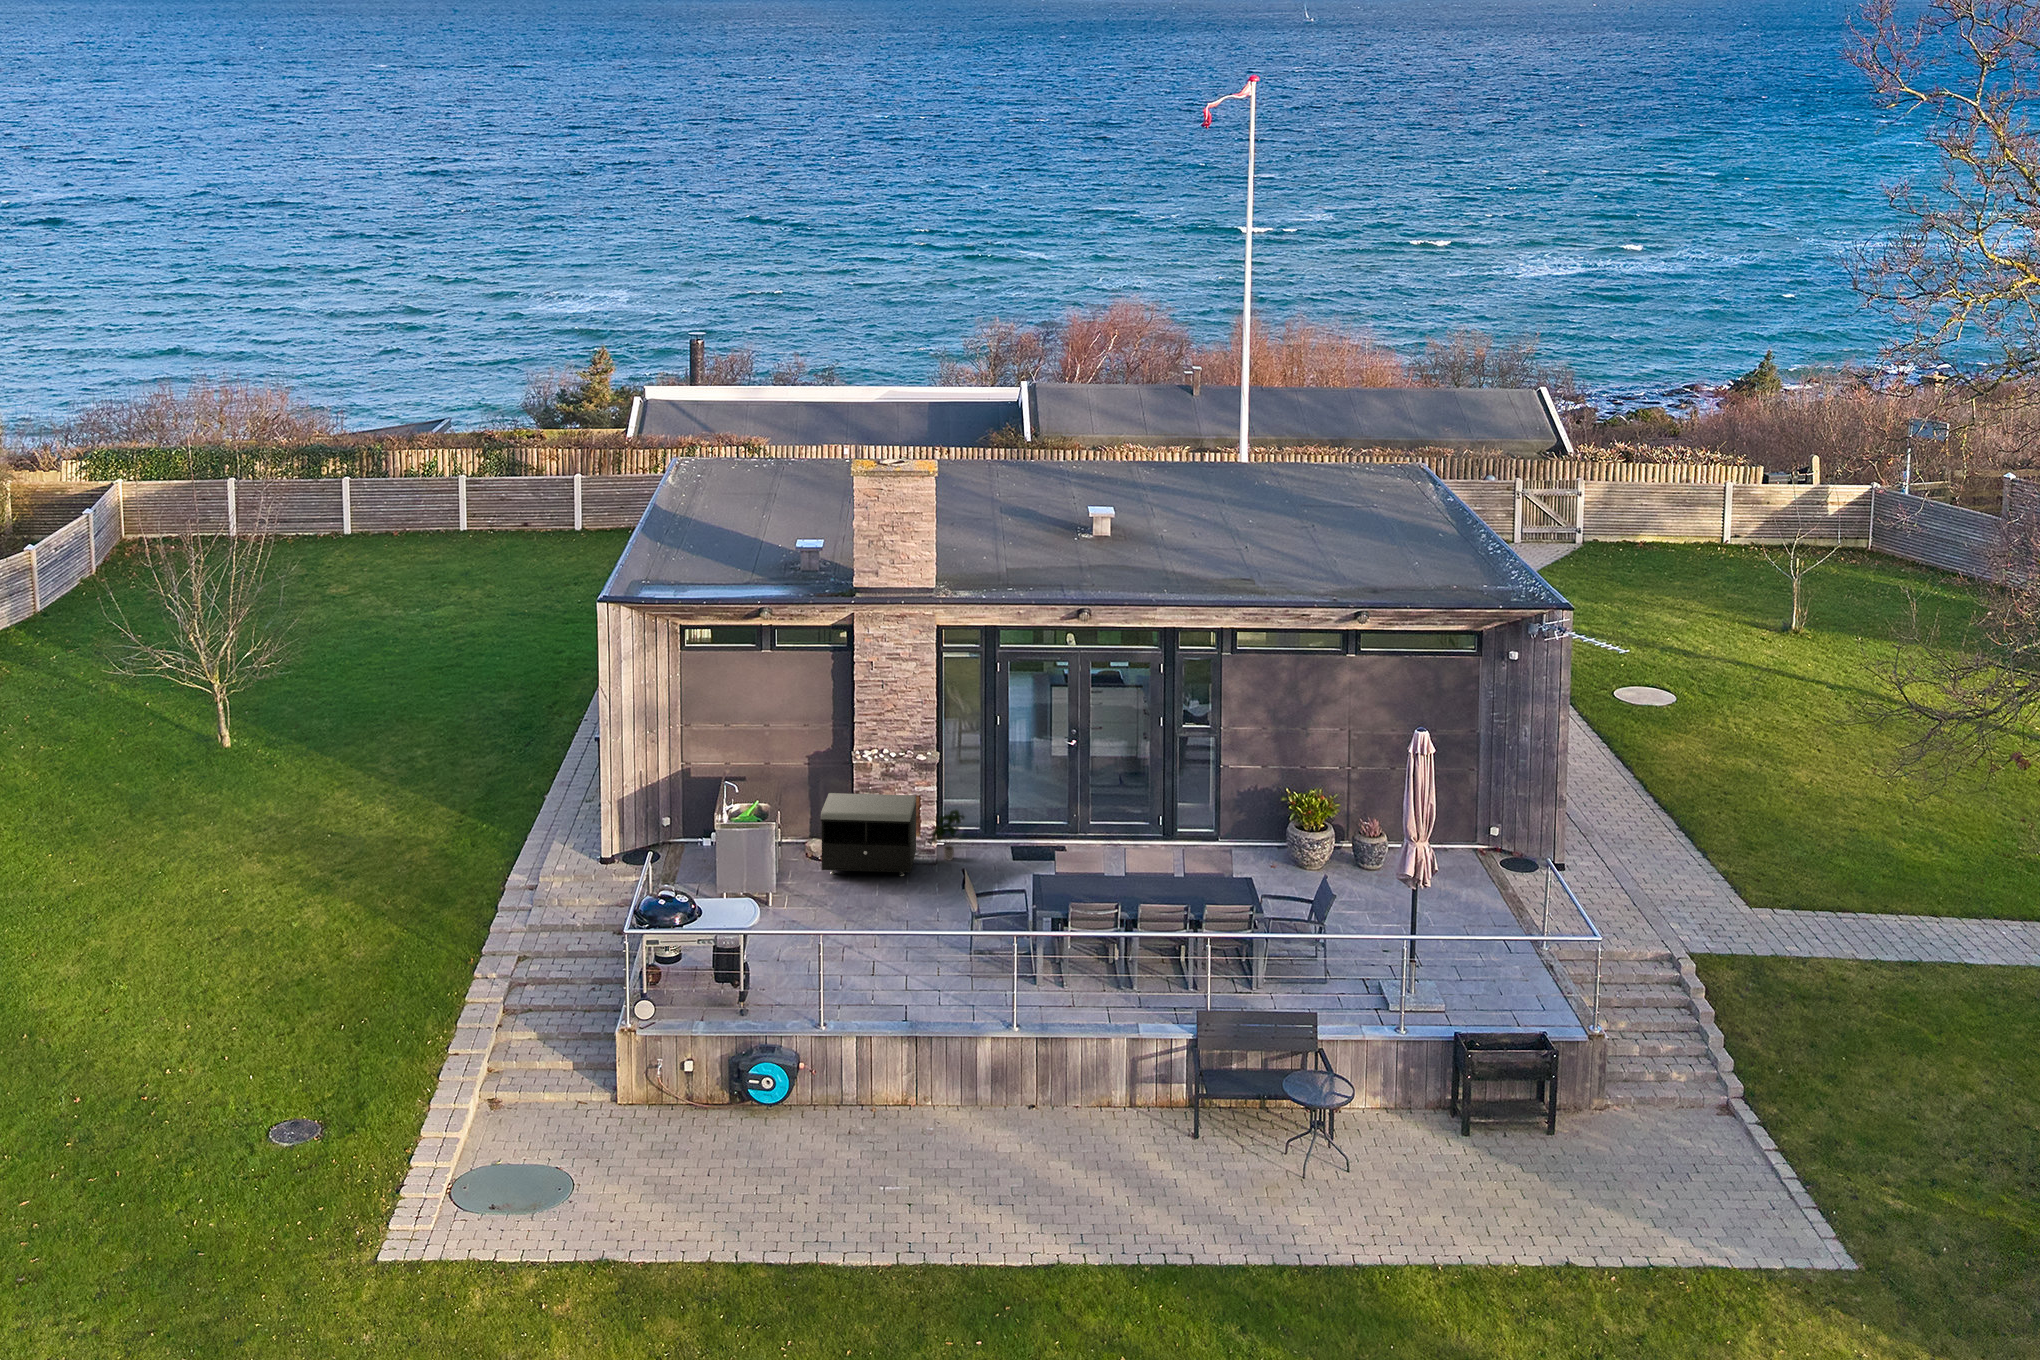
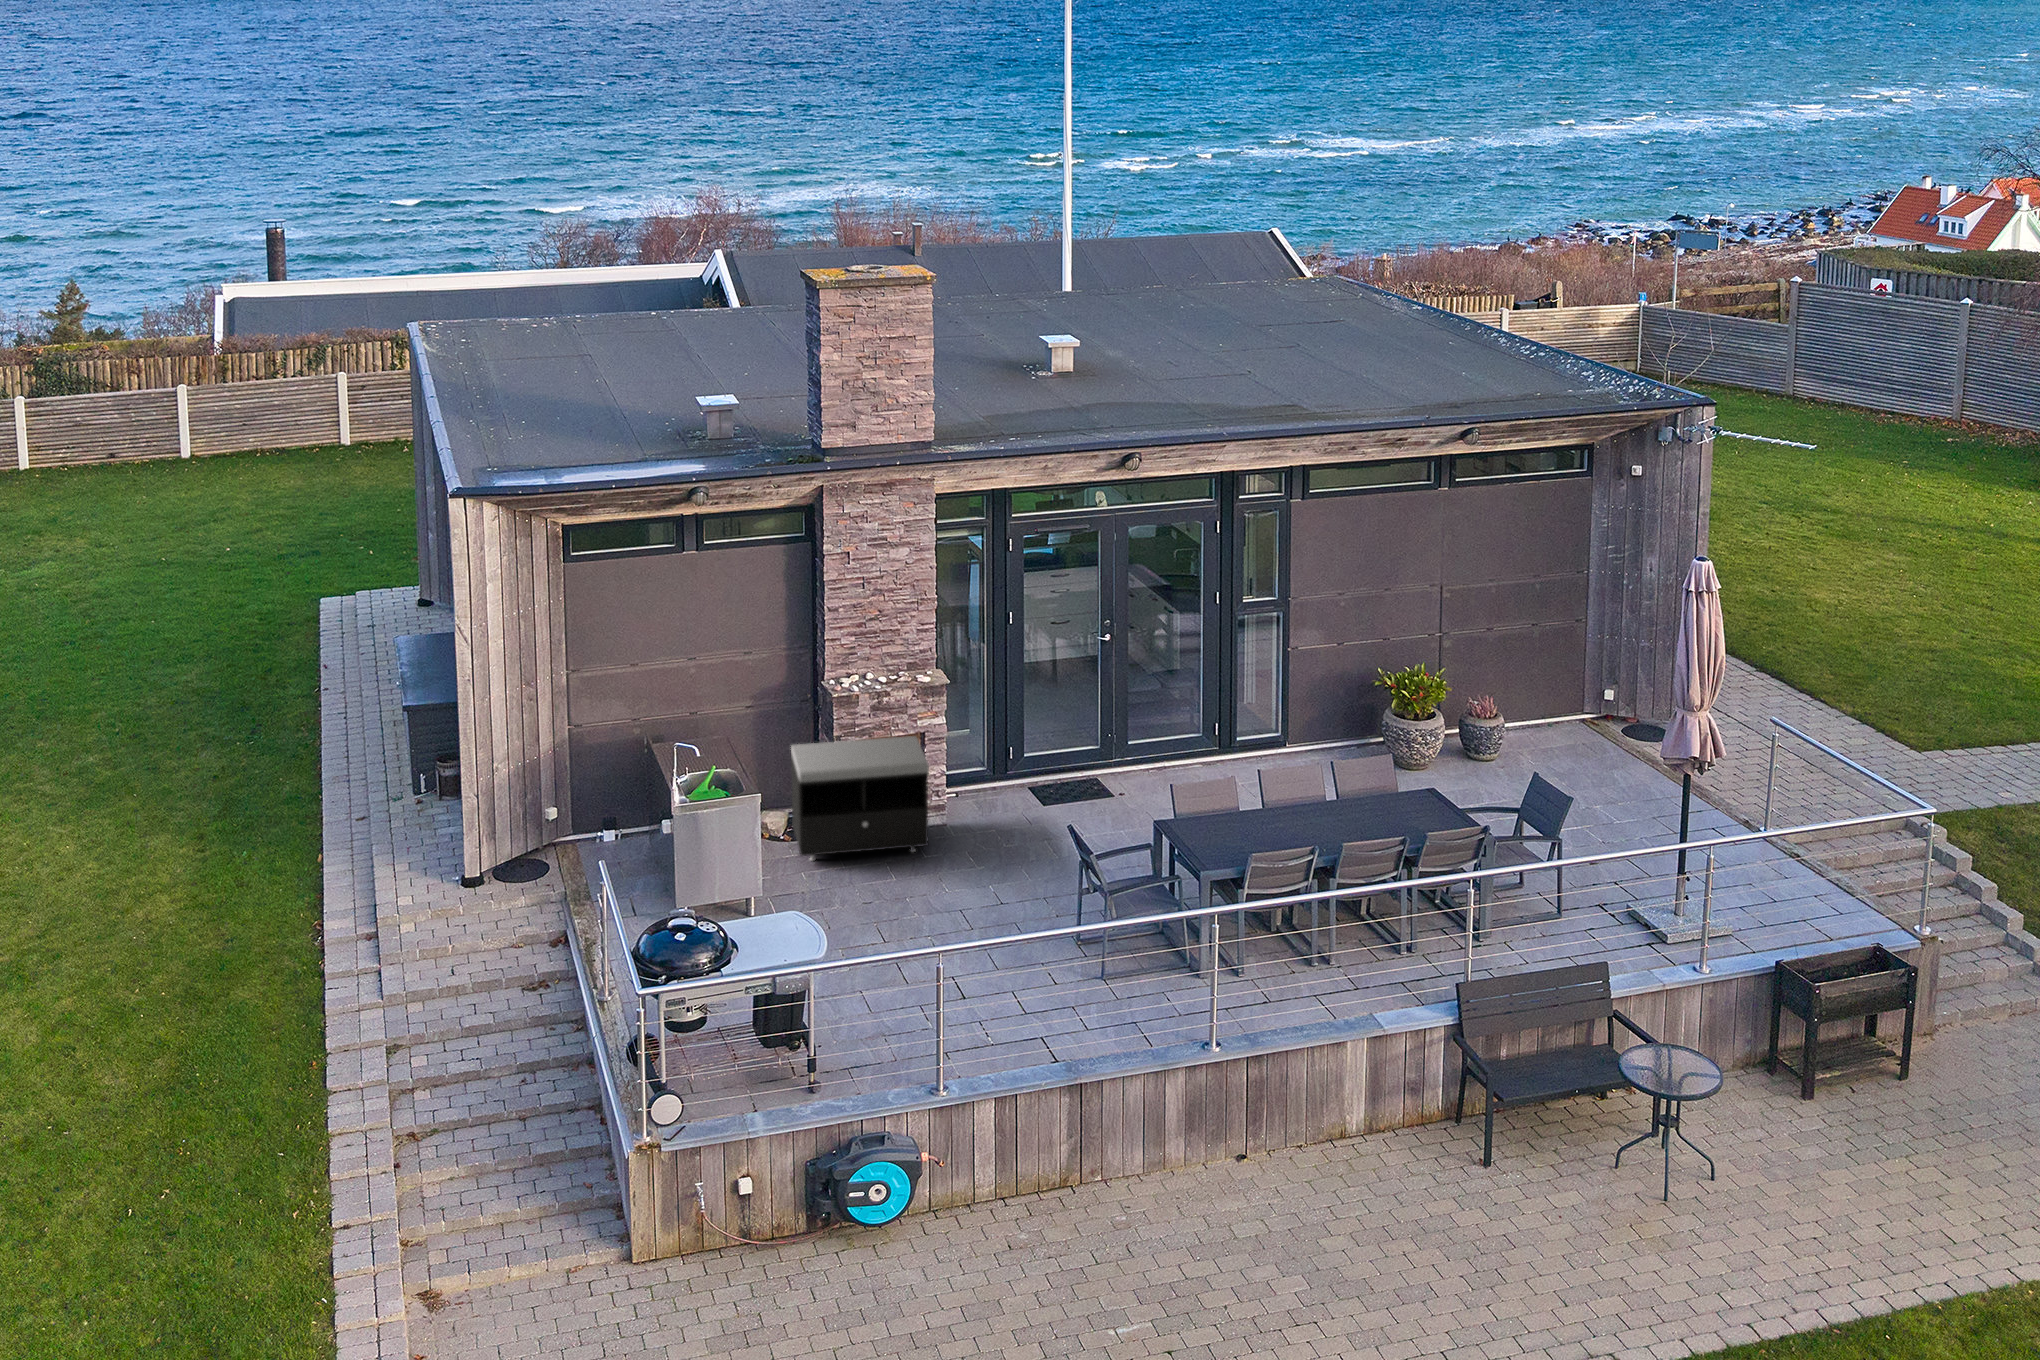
potted plant: present [930,810,965,861] -> none [940,751,978,824]

